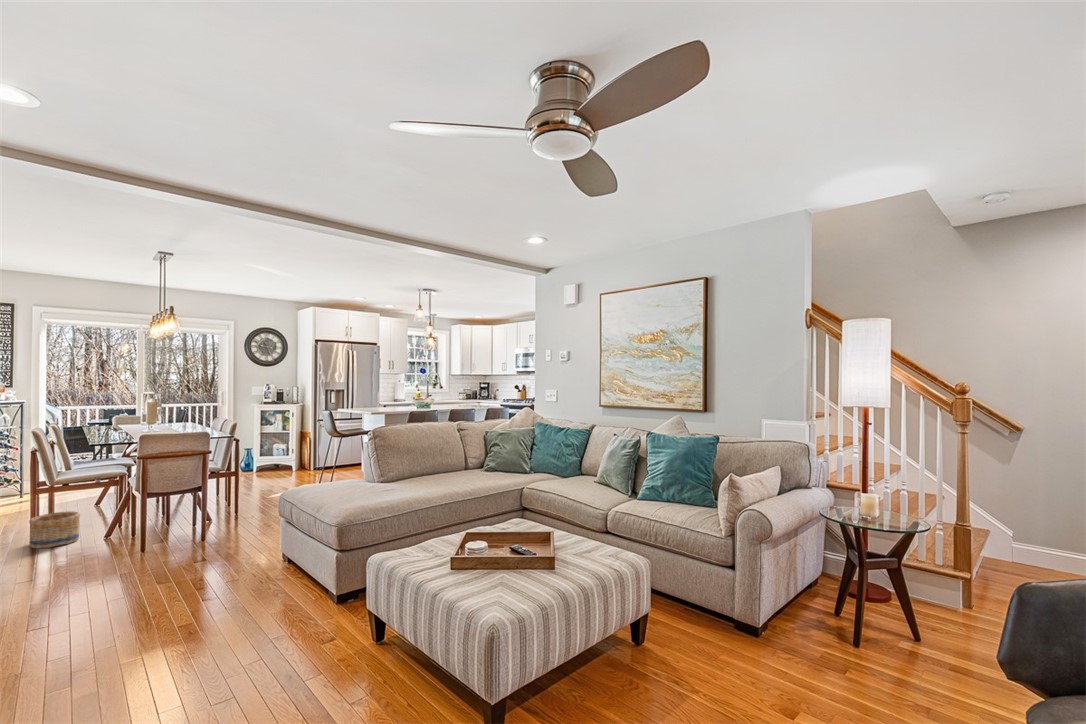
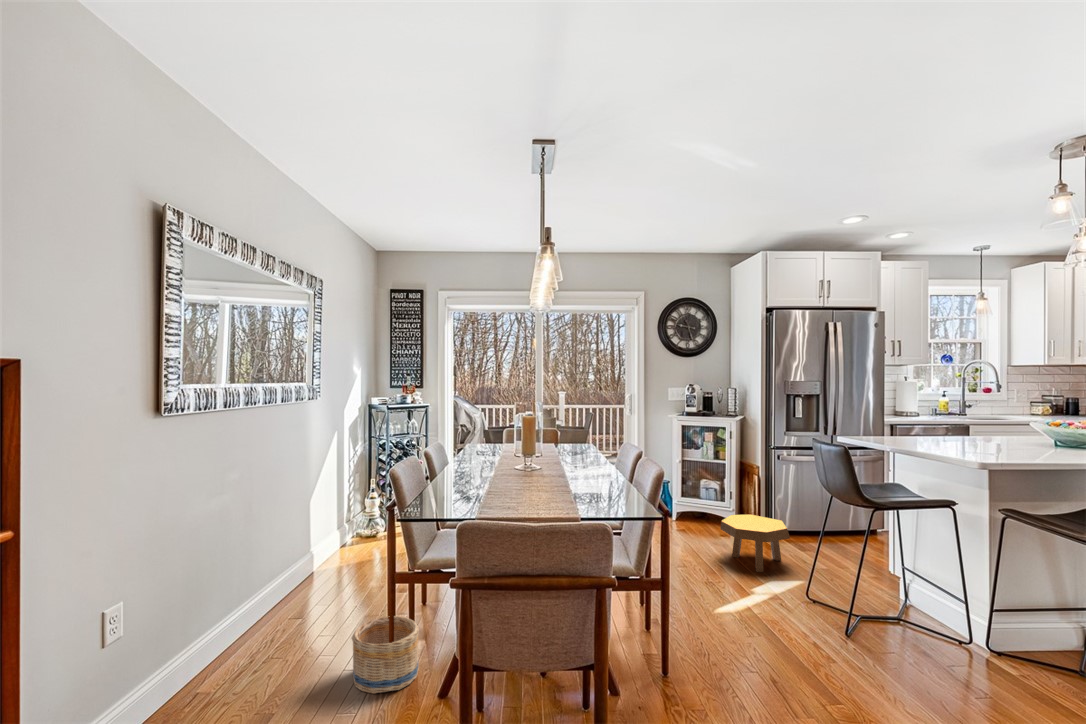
footstool: none [281,456,320,483] -> present [721,514,790,572]

